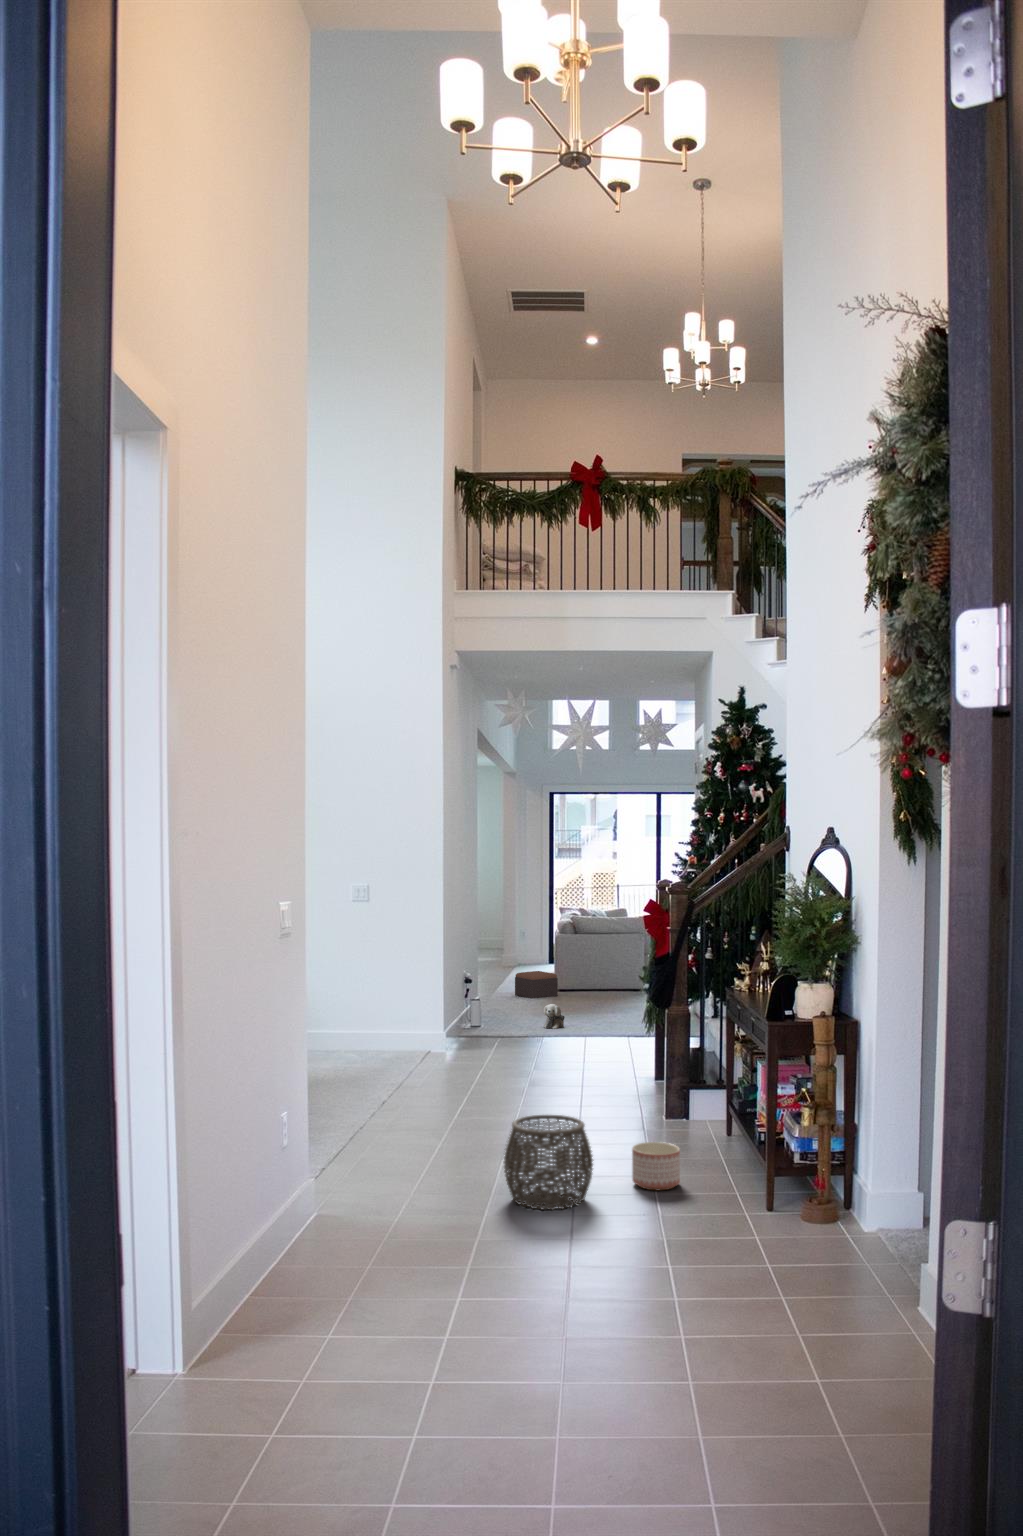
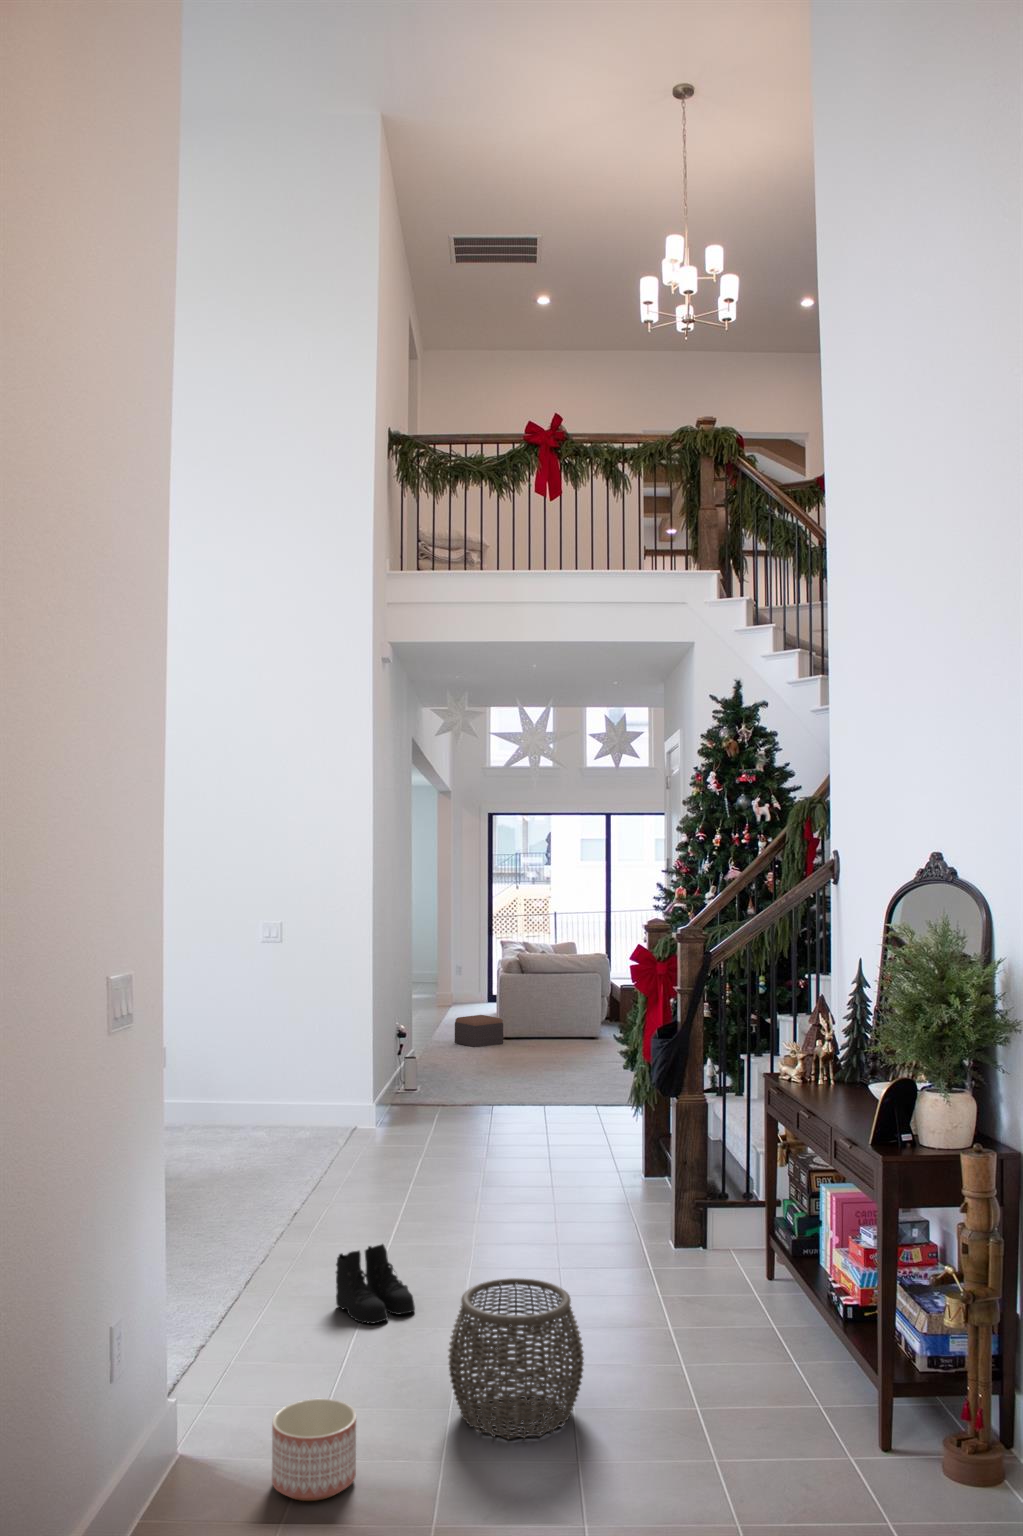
plush toy: present [544,1004,565,1029] -> none [490,1061,515,1091]
boots: none [425,1107,481,1158] -> present [336,1244,415,1324]
planter: present [632,1142,680,1190] -> present [272,1399,356,1501]

